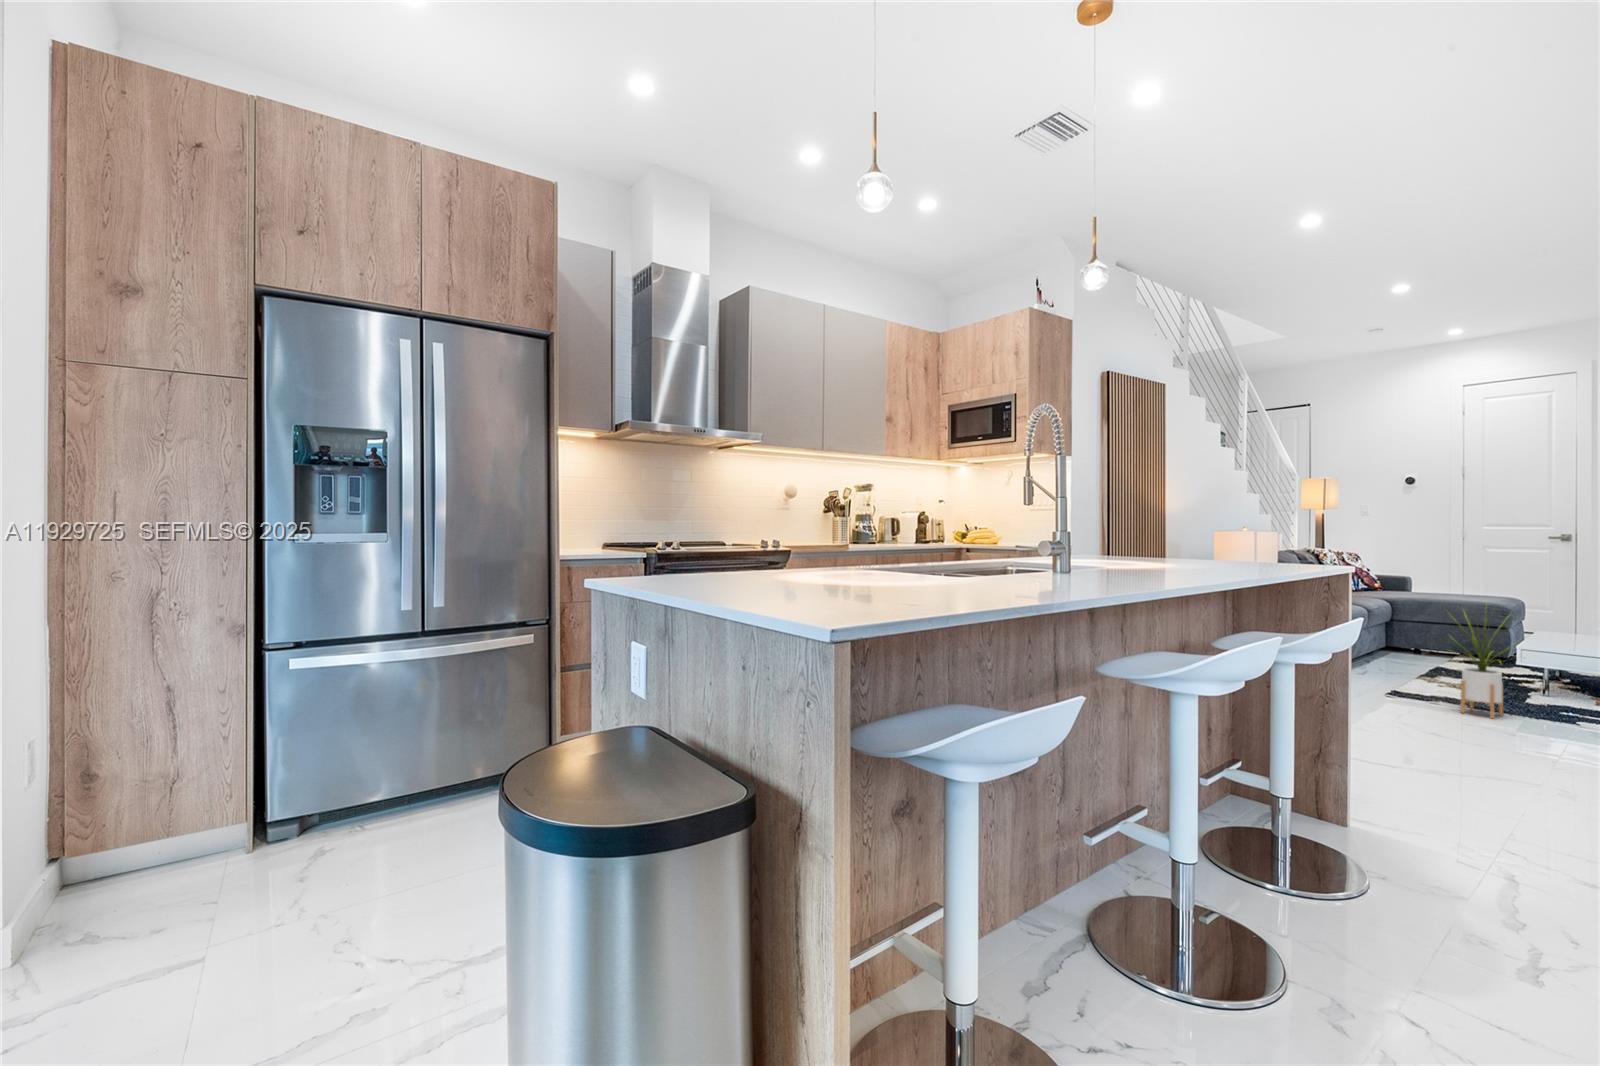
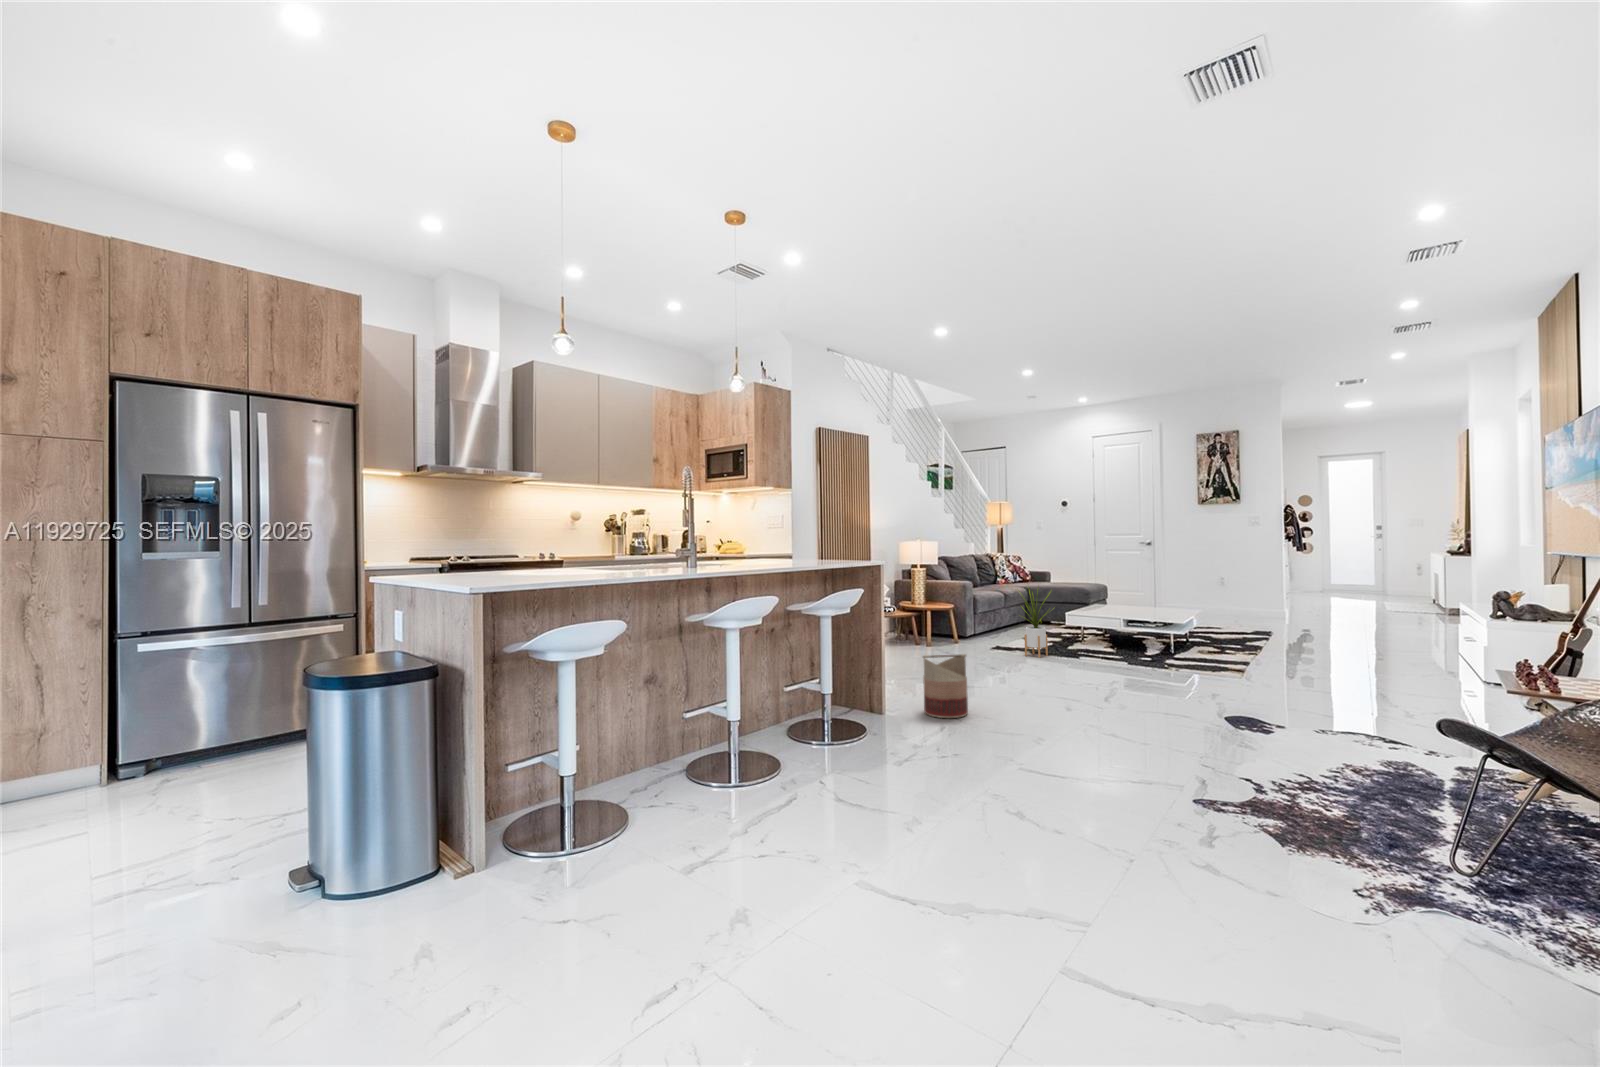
basket: none [1417,732,1516,848] -> present [923,654,968,718]

